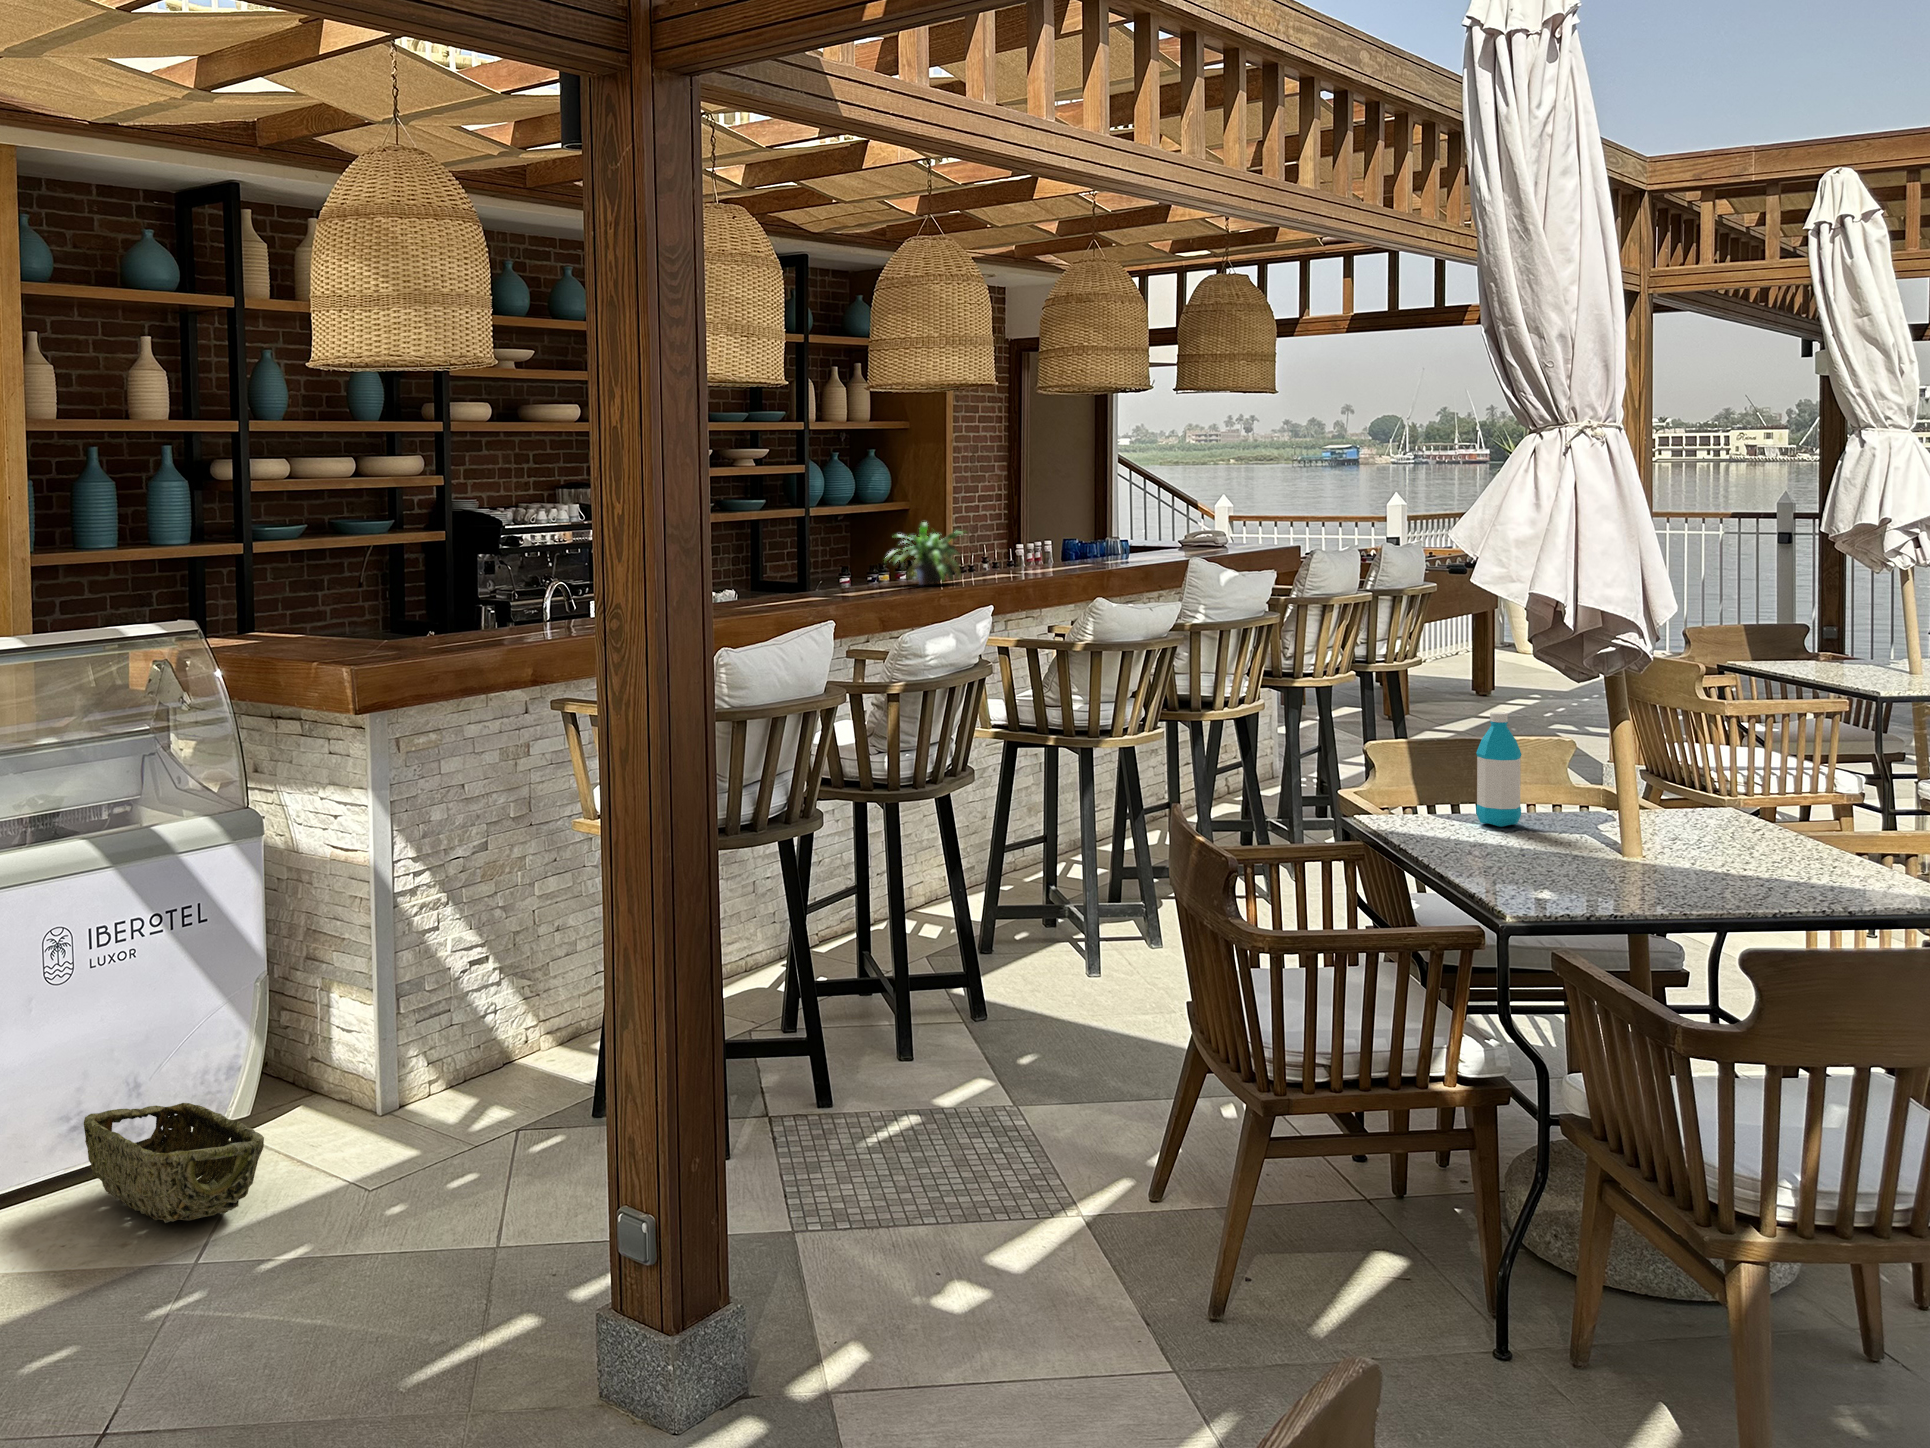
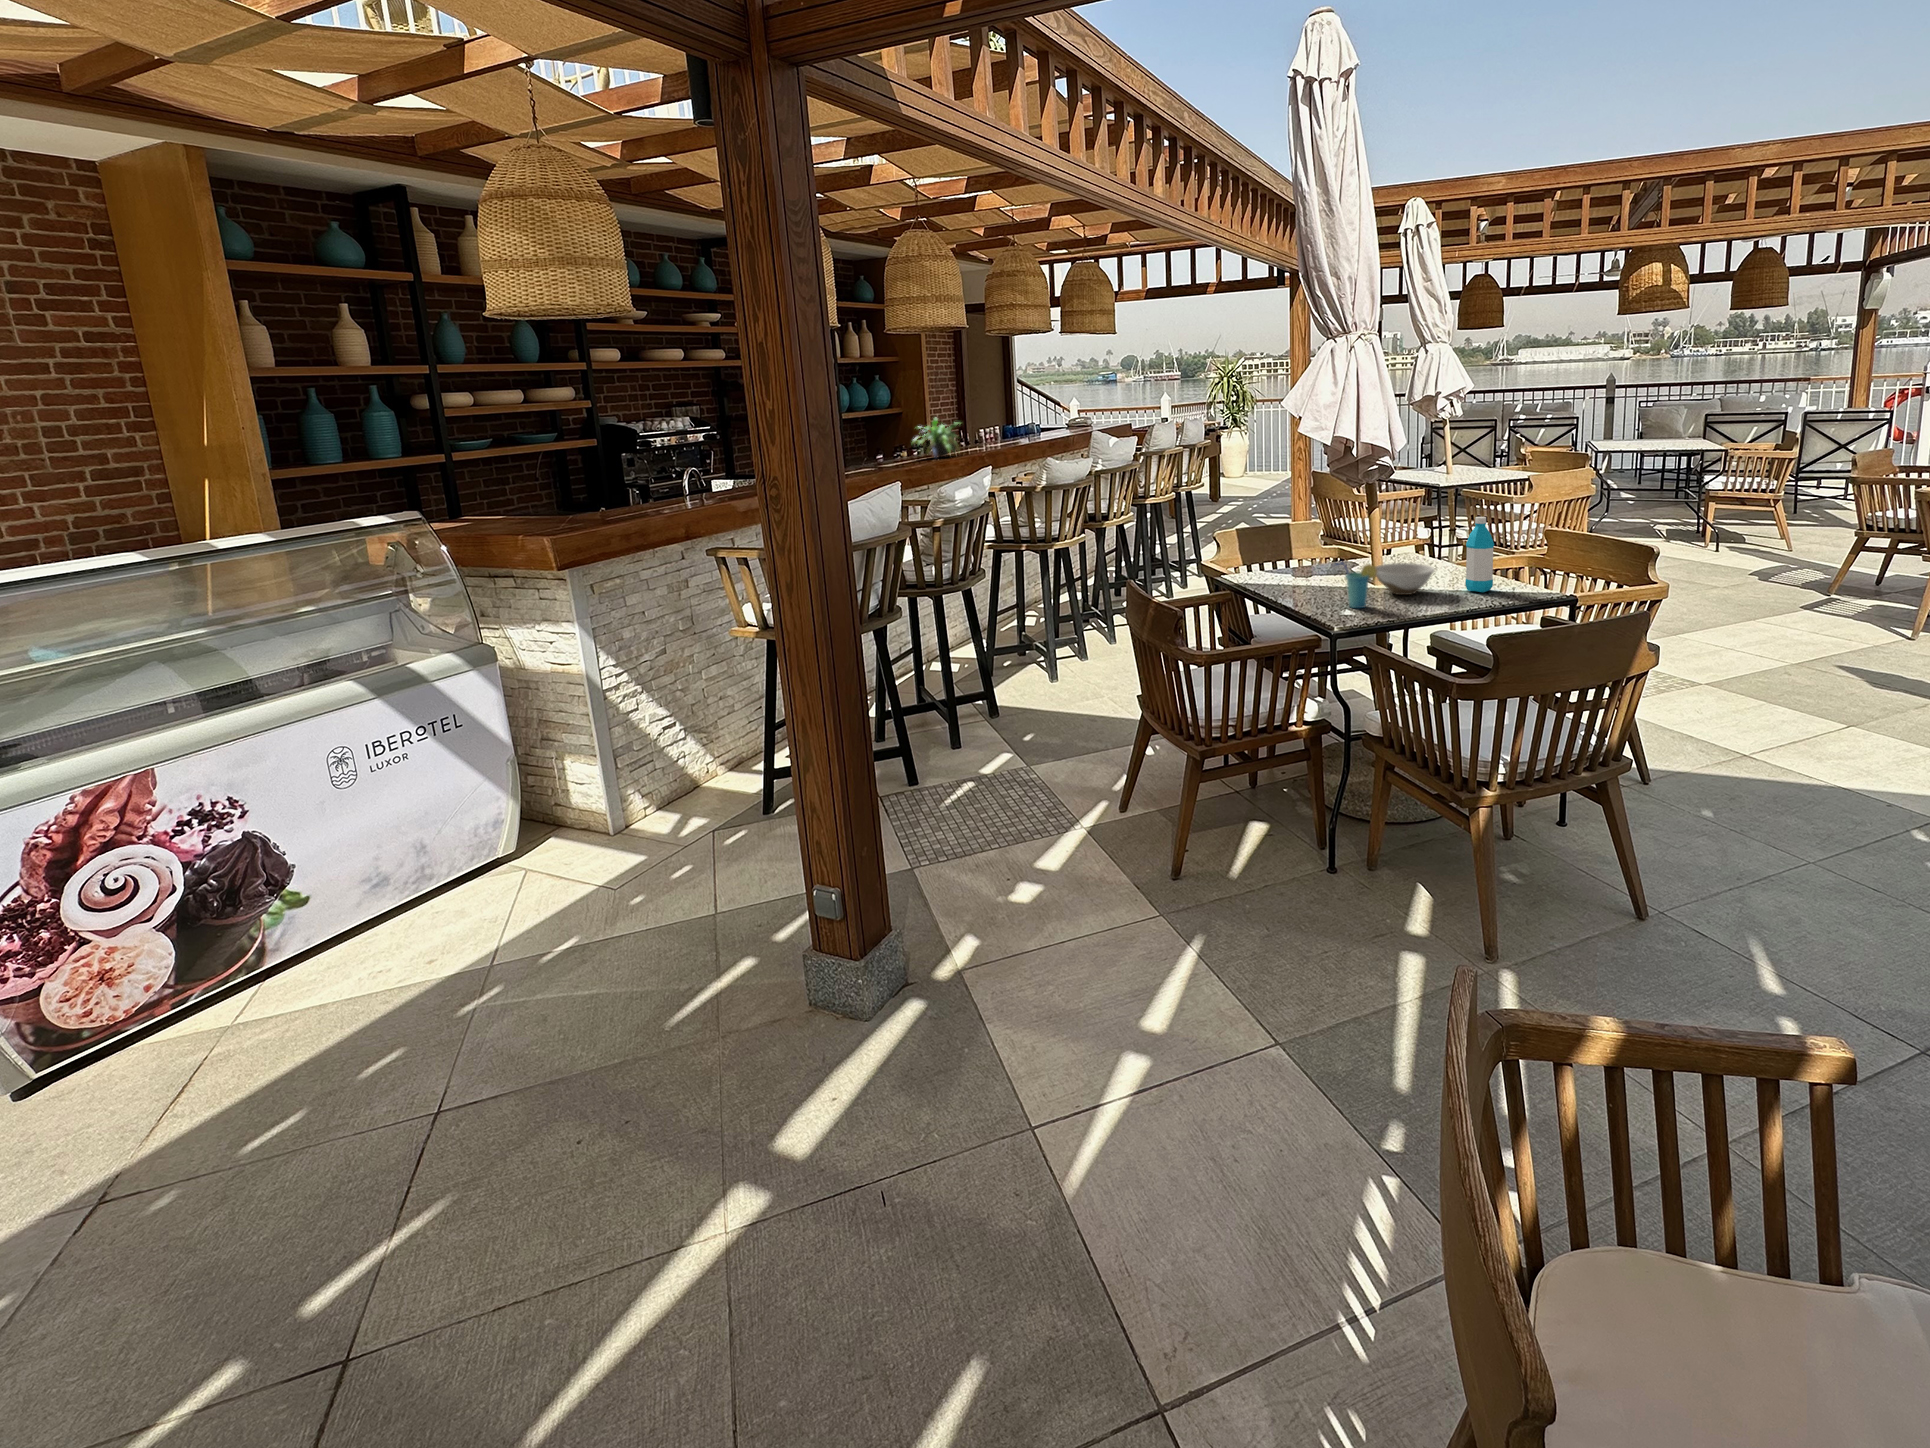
water bottle: present [1476,712,1521,827] -> present [1465,517,1494,593]
cup: none [1528,806,1612,890] -> present [1334,562,1378,608]
bowl: none [1614,819,1733,877] -> present [1376,563,1434,595]
woven basket: present [84,1103,264,1223] -> none [382,854,530,942]

